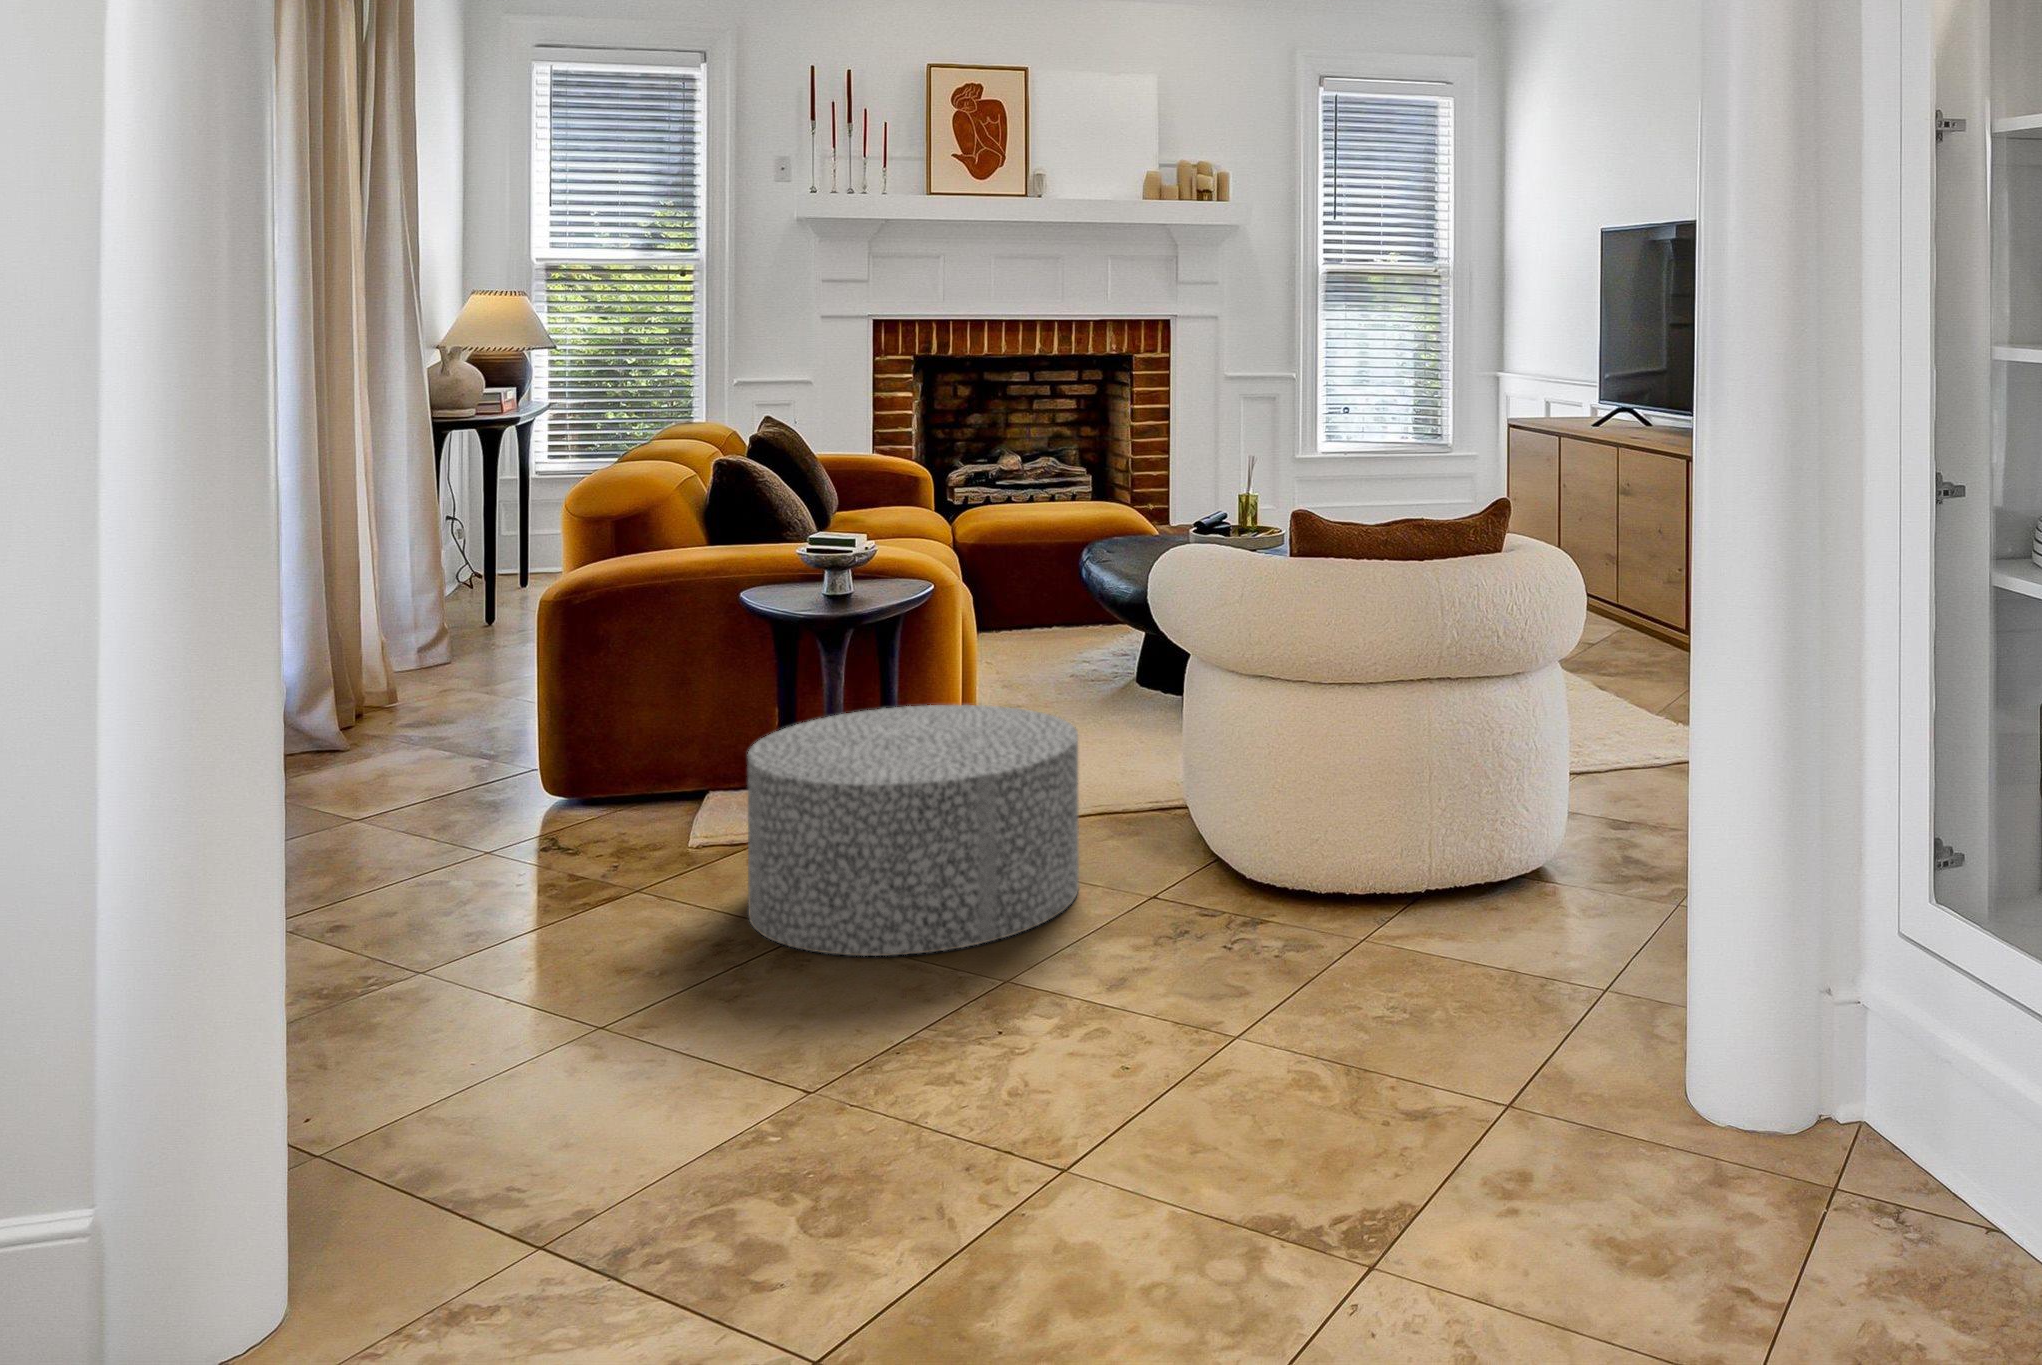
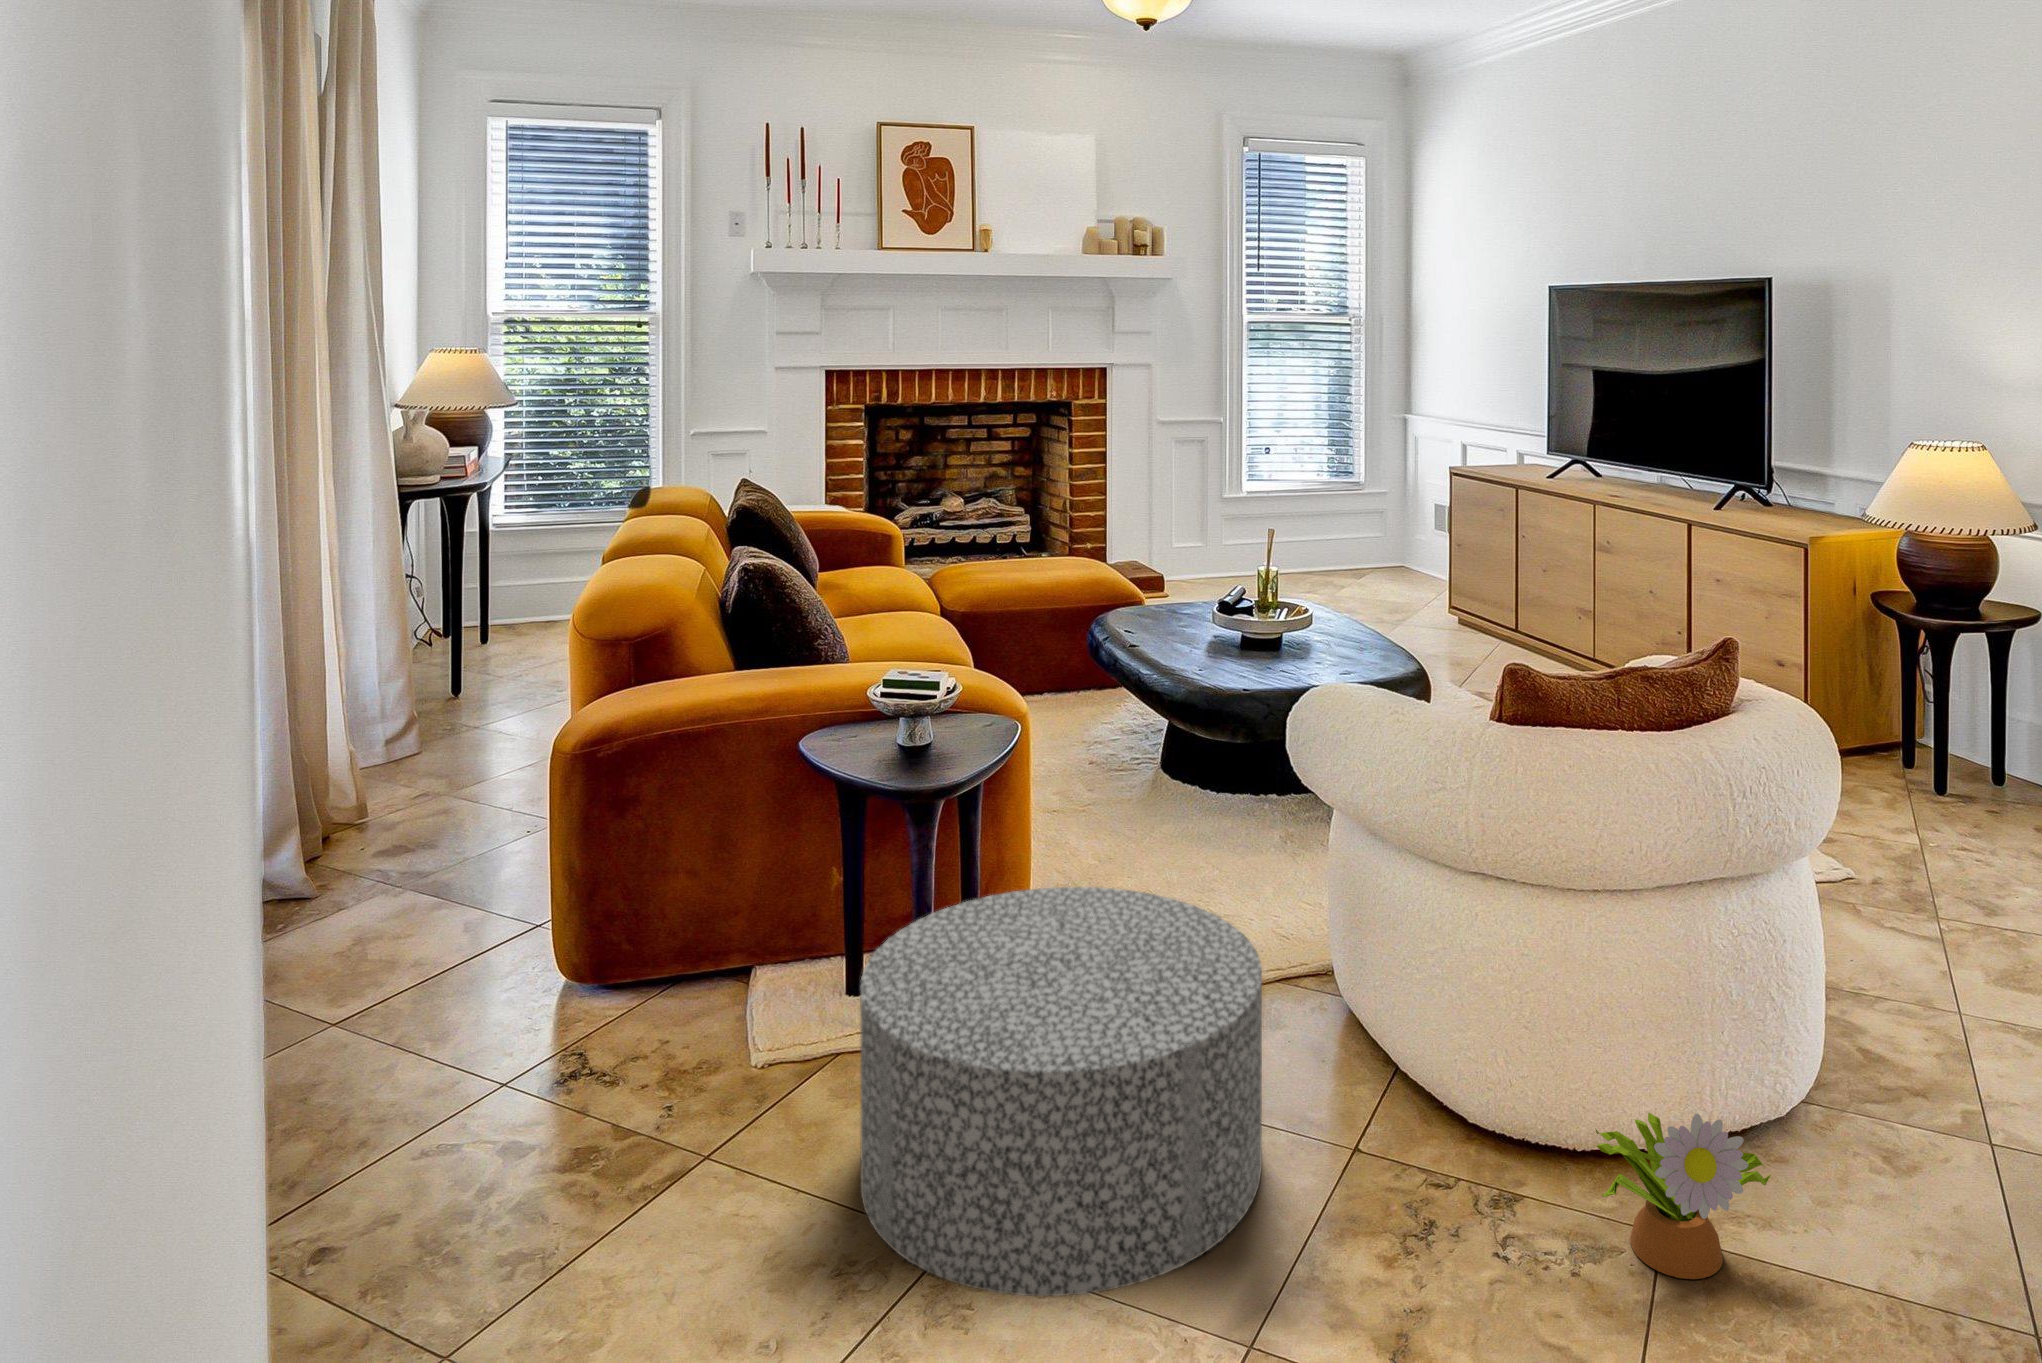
decorative plant: none [1304,826,1444,957] -> present [1596,1113,1771,1279]

